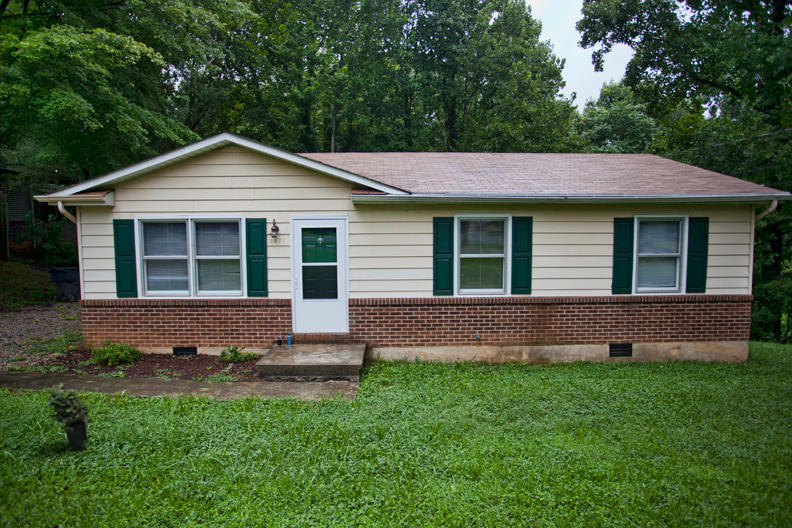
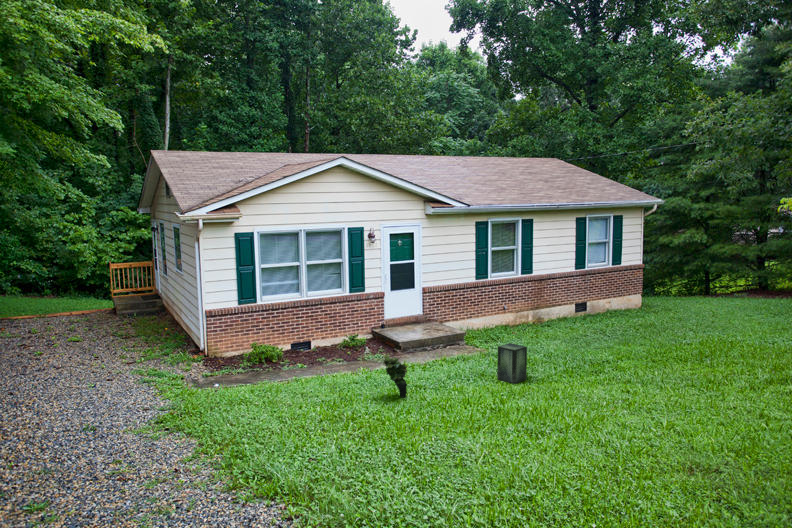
storage box: none [248,396,285,467] -> present [497,343,527,384]

